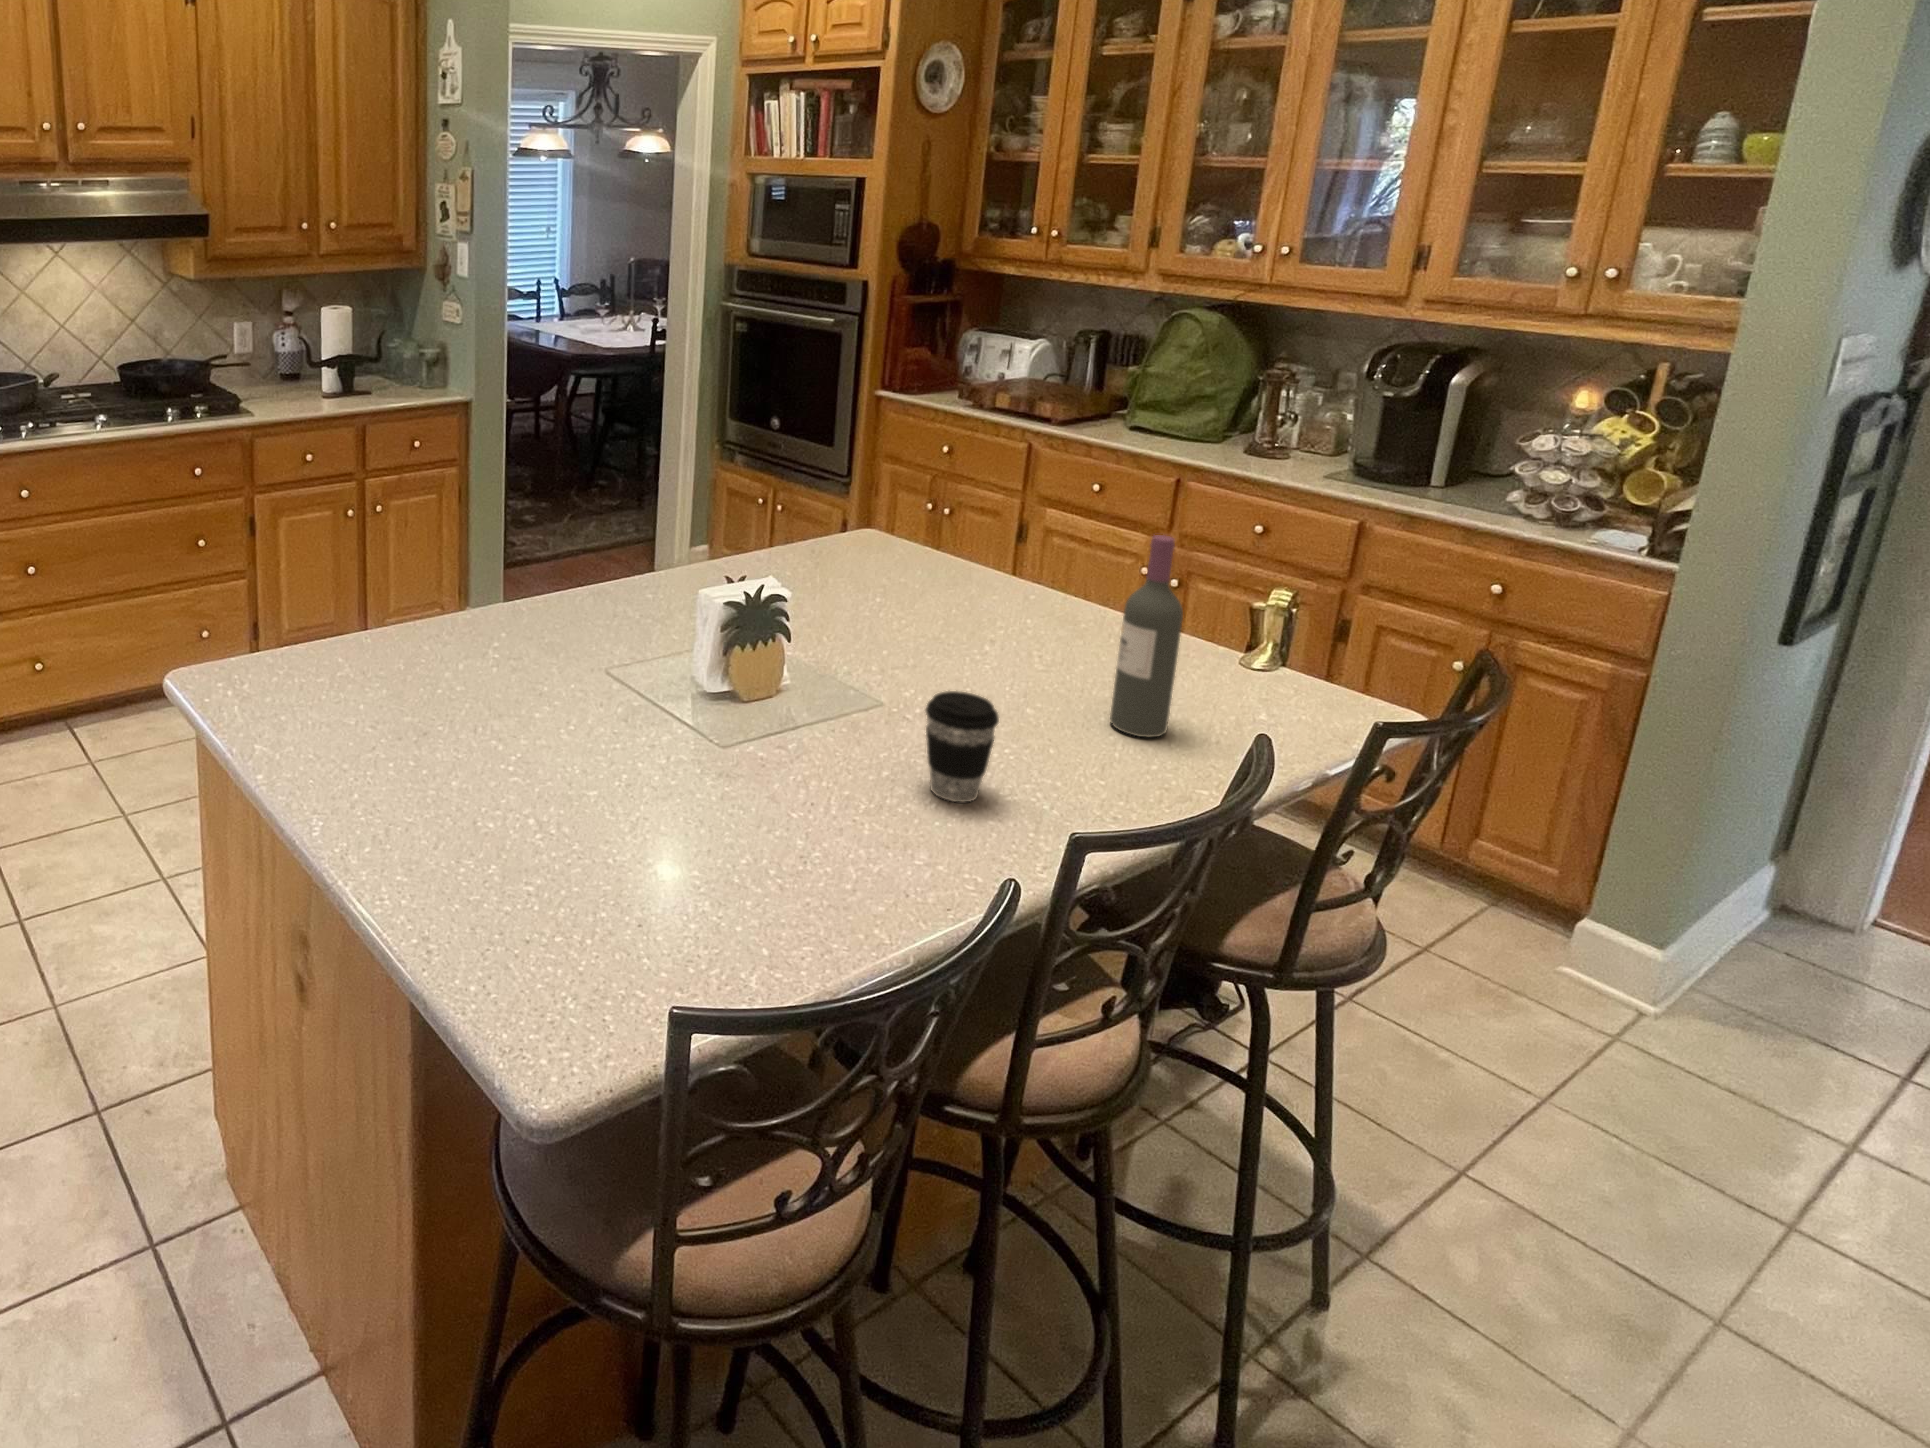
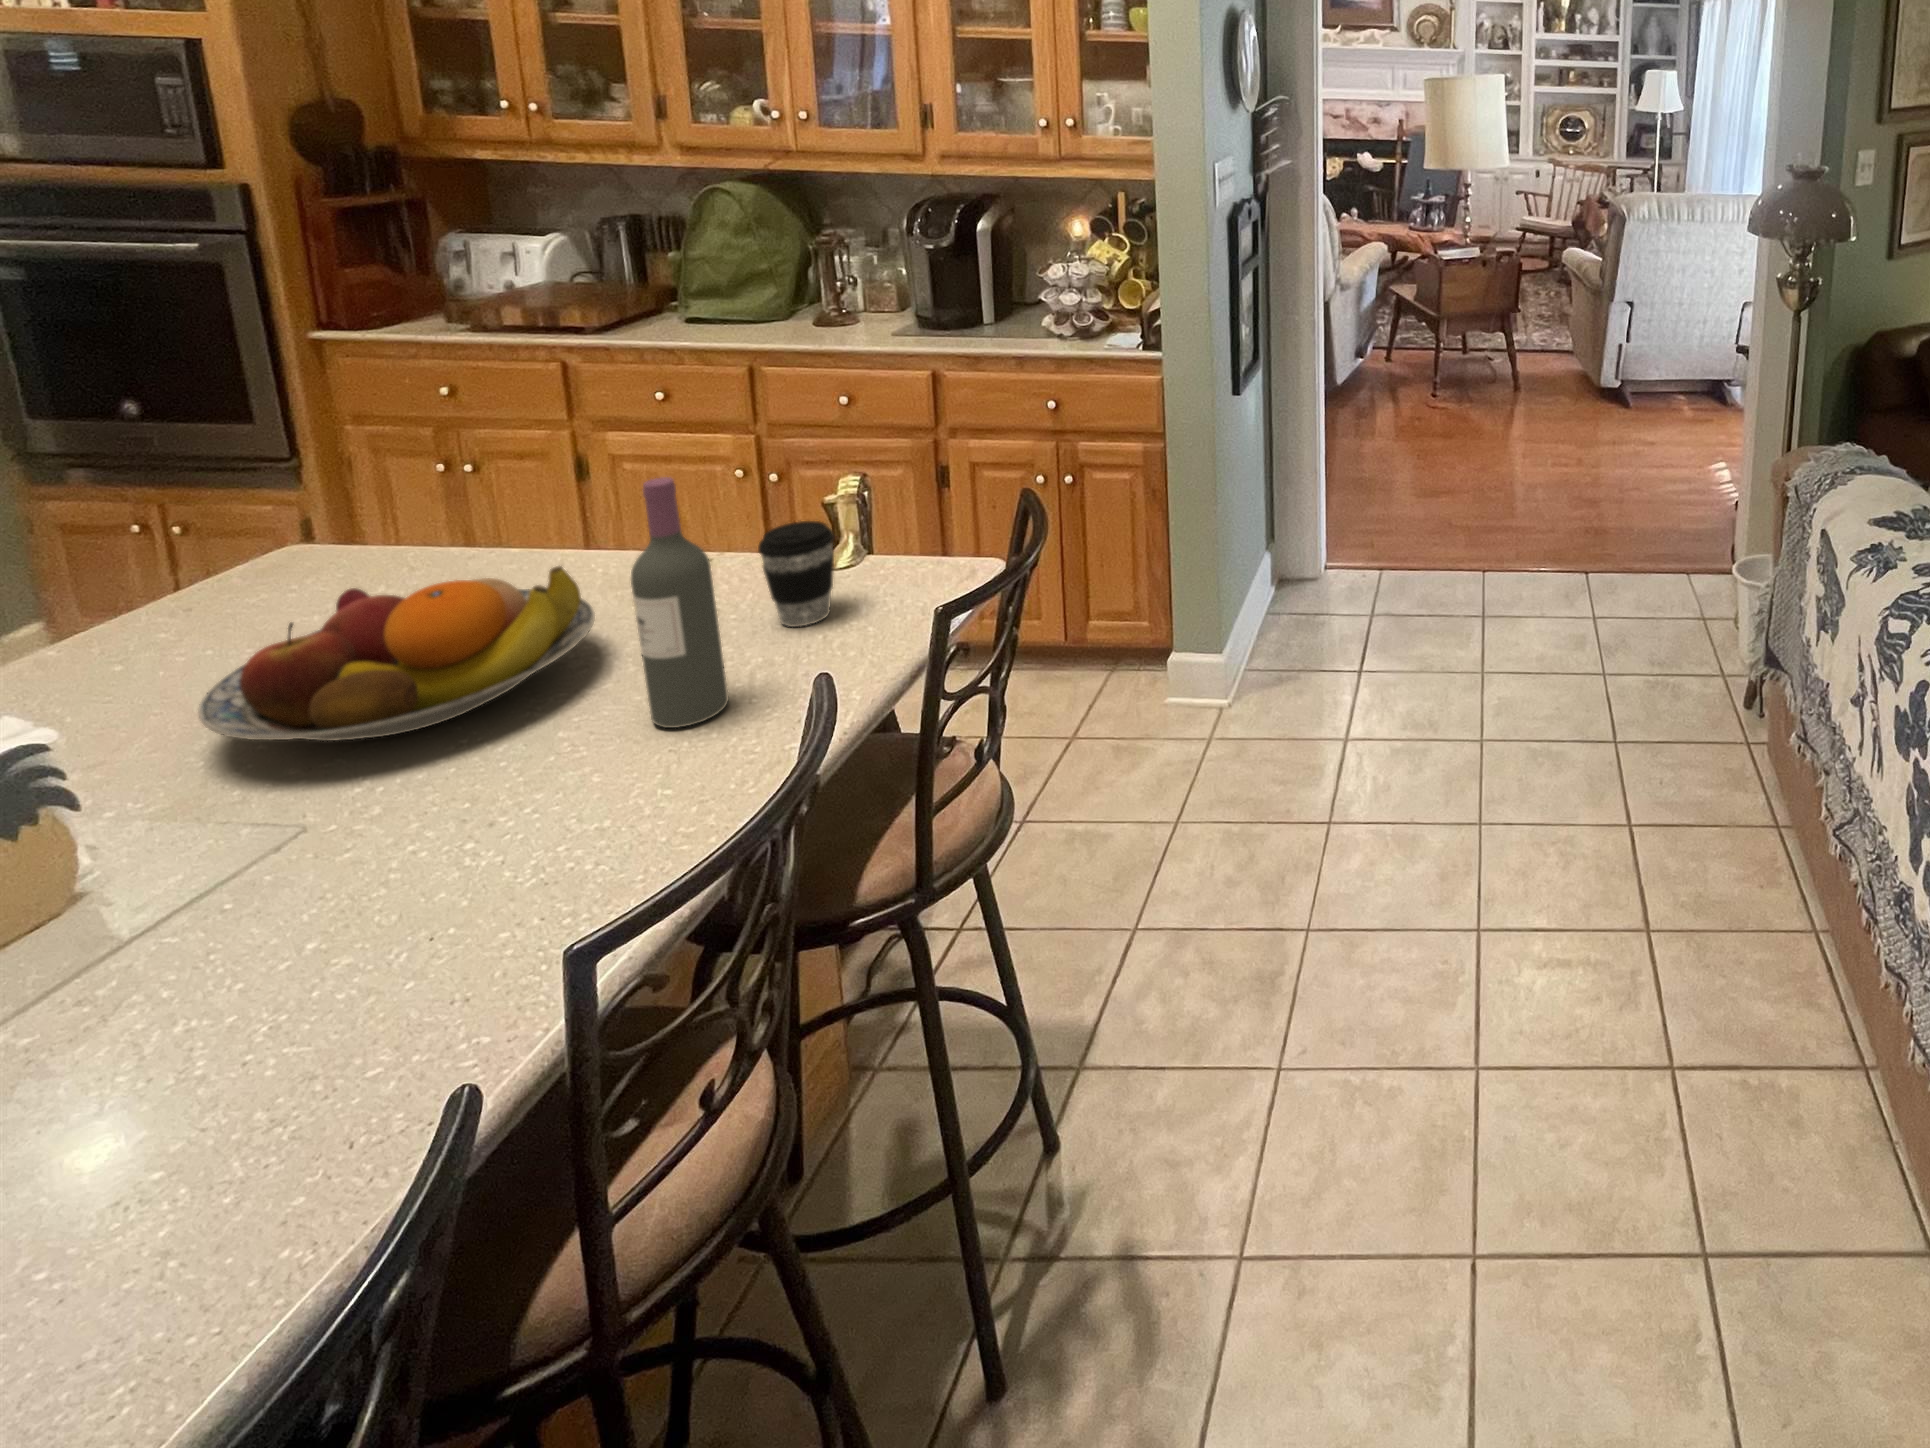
fruit bowl: none [860,562,1076,668] -> present [198,566,595,741]
coffee cup: present [926,691,999,802] -> present [758,521,835,627]

